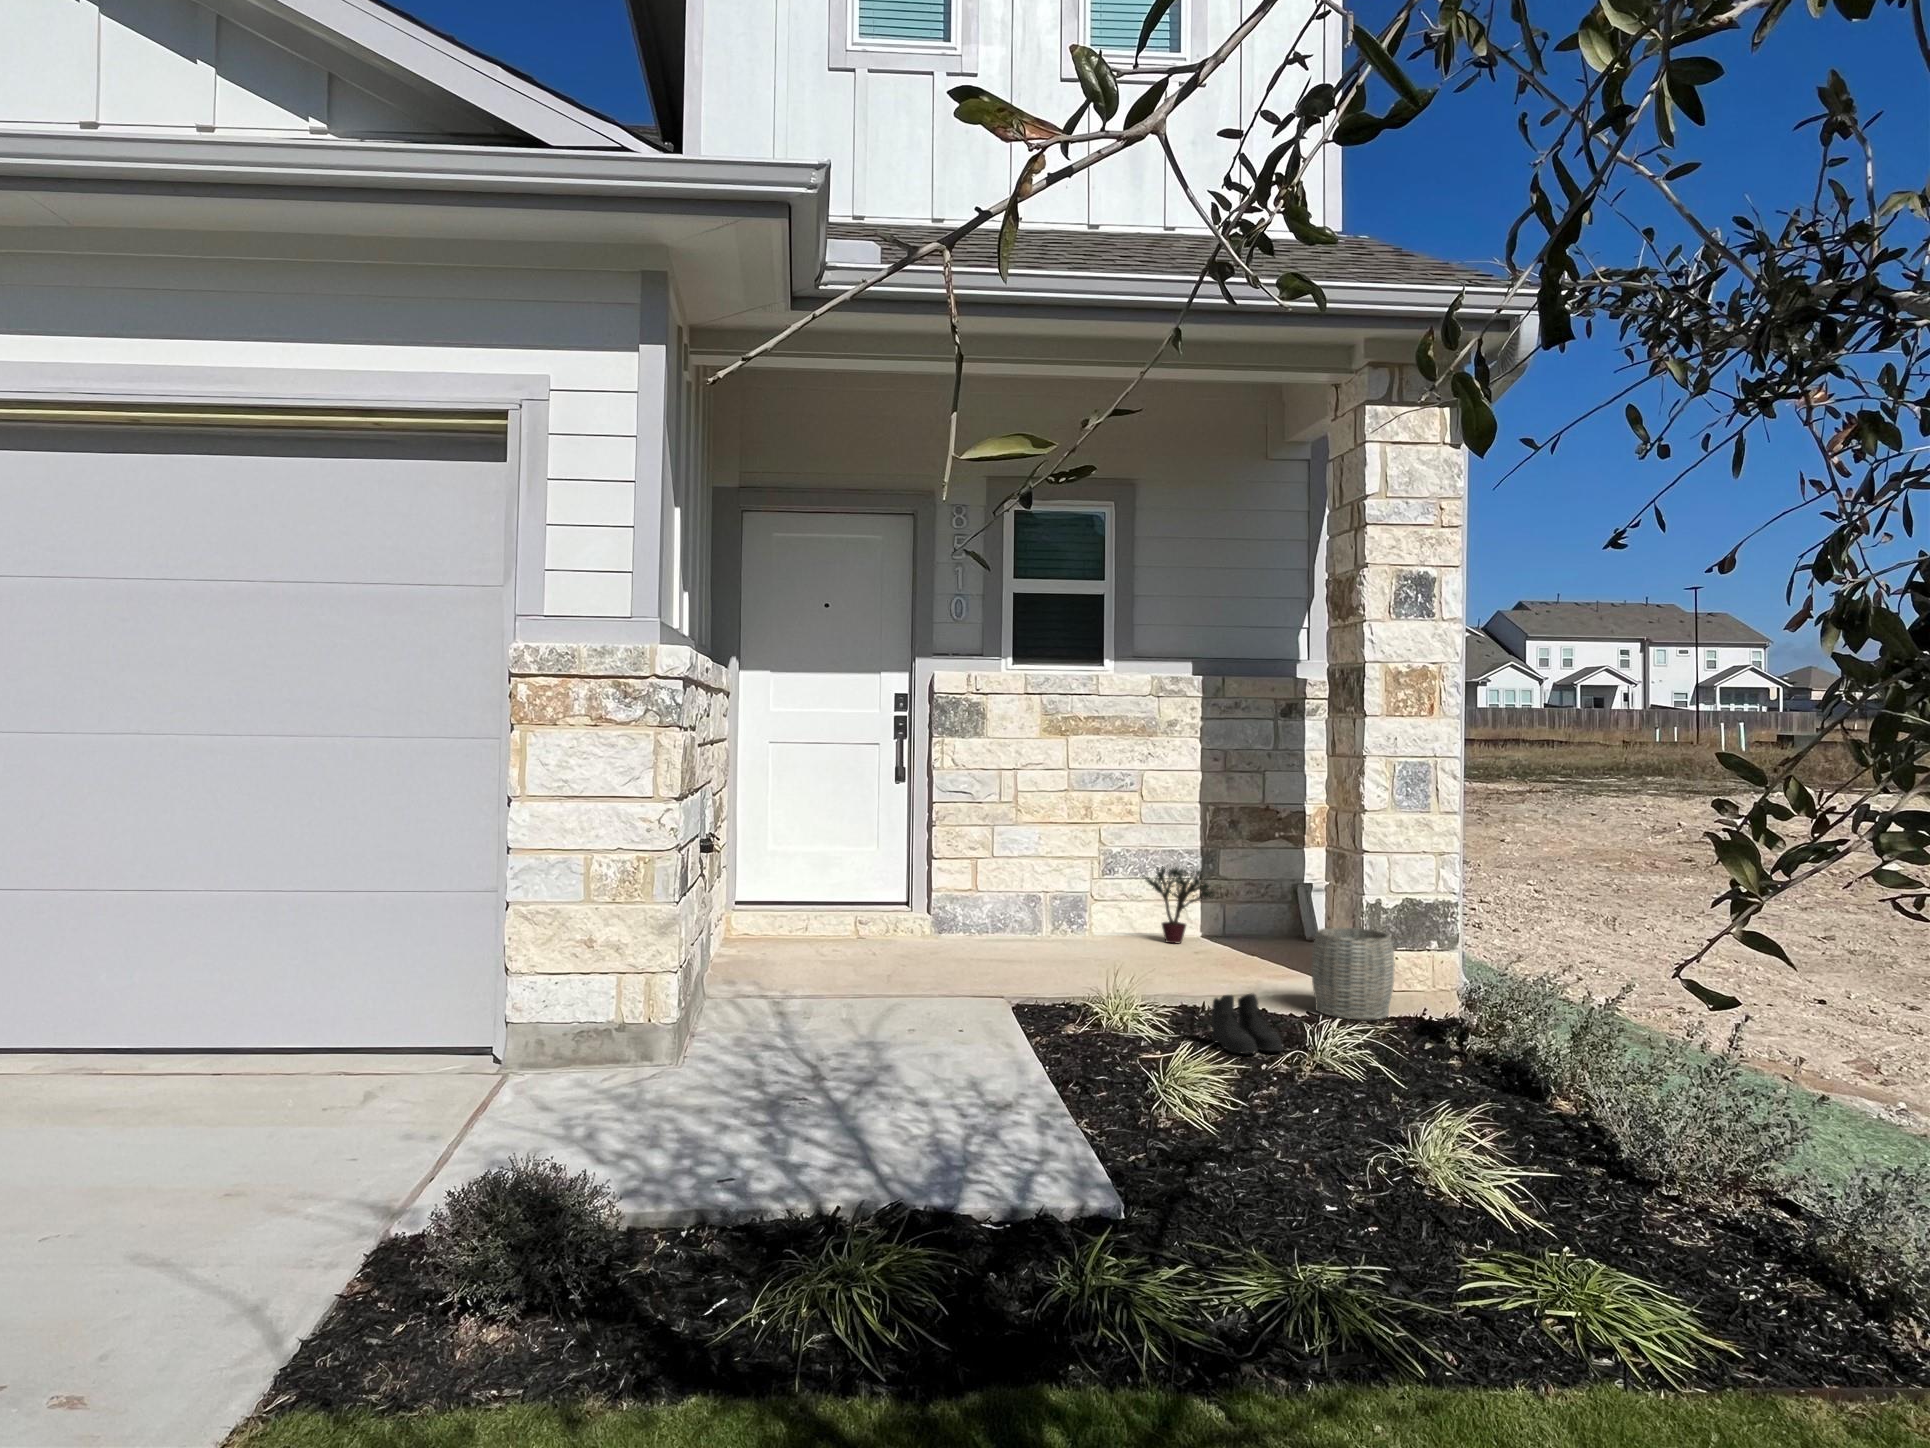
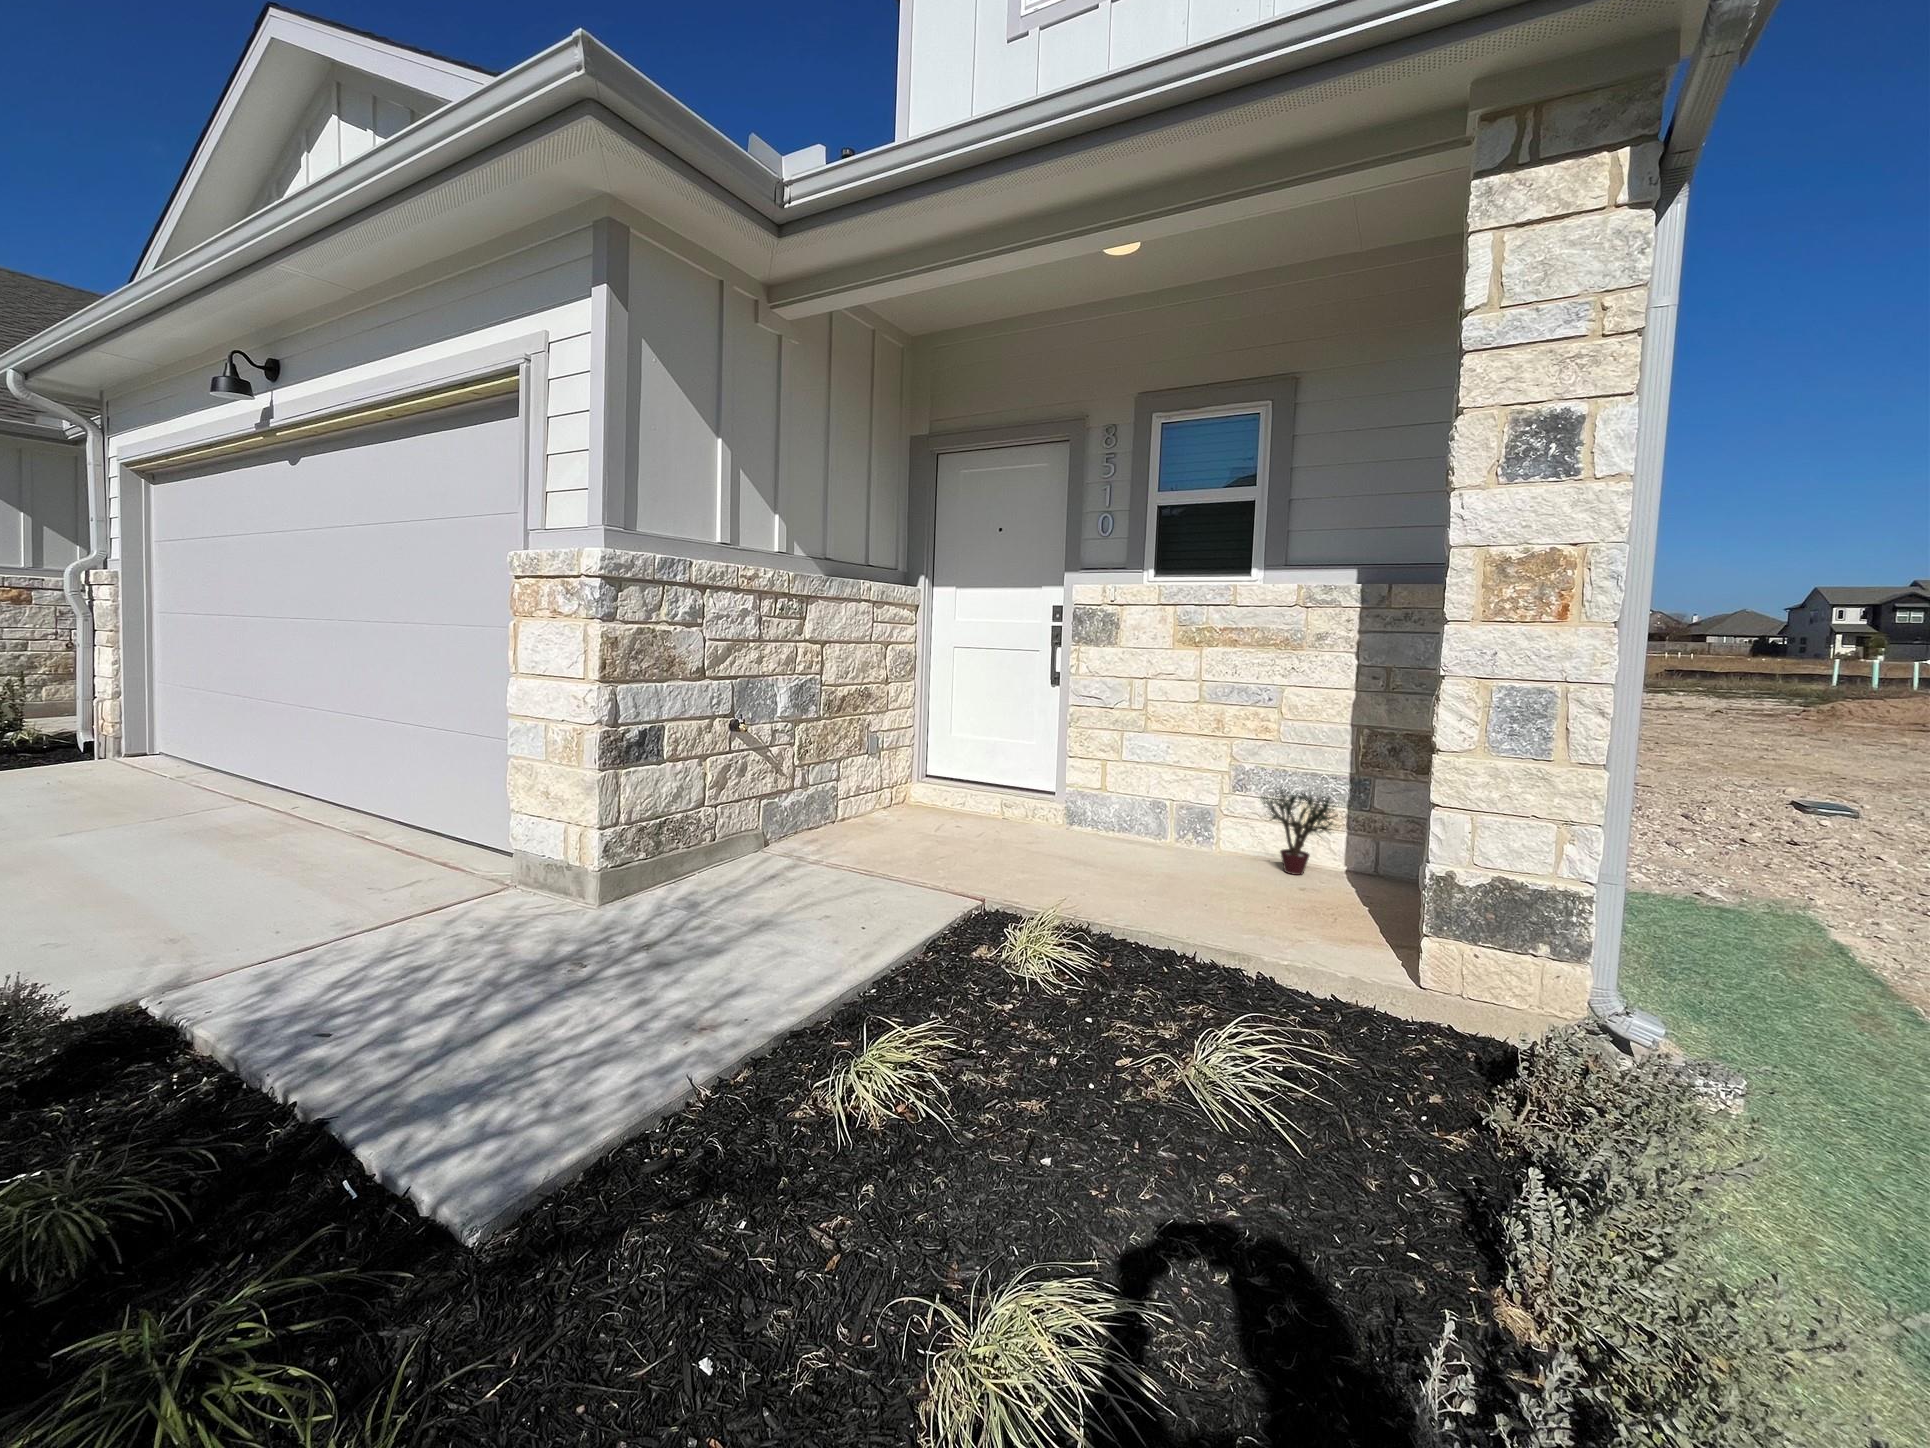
woven basket: present [1312,928,1394,1020] -> none [1295,902,1418,1046]
boots: present [1212,993,1282,1054] -> none [1051,971,1126,1067]

